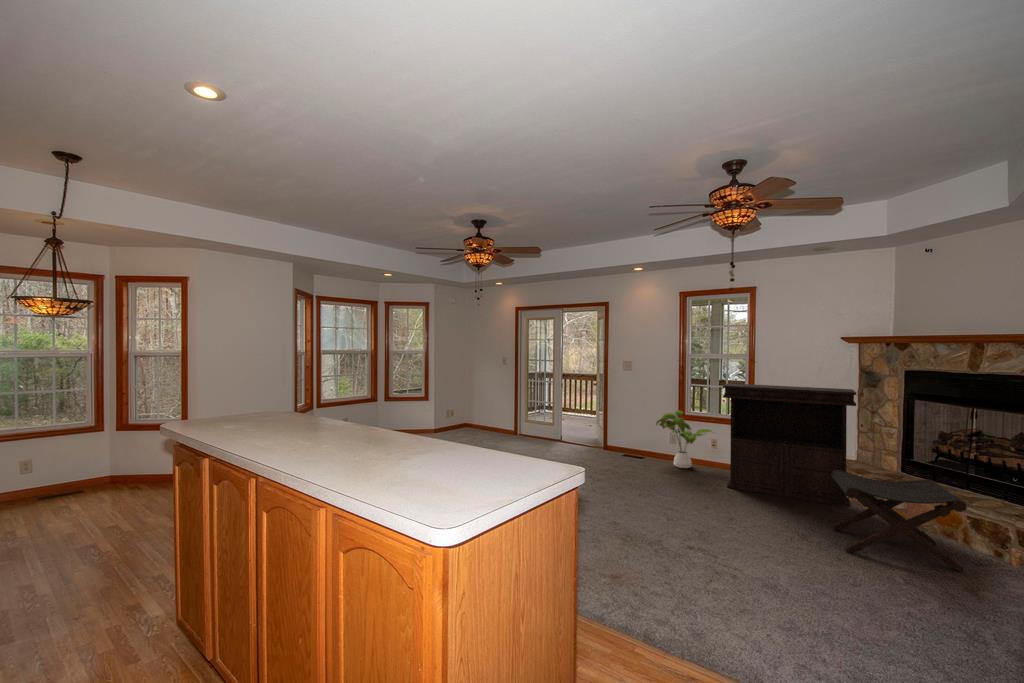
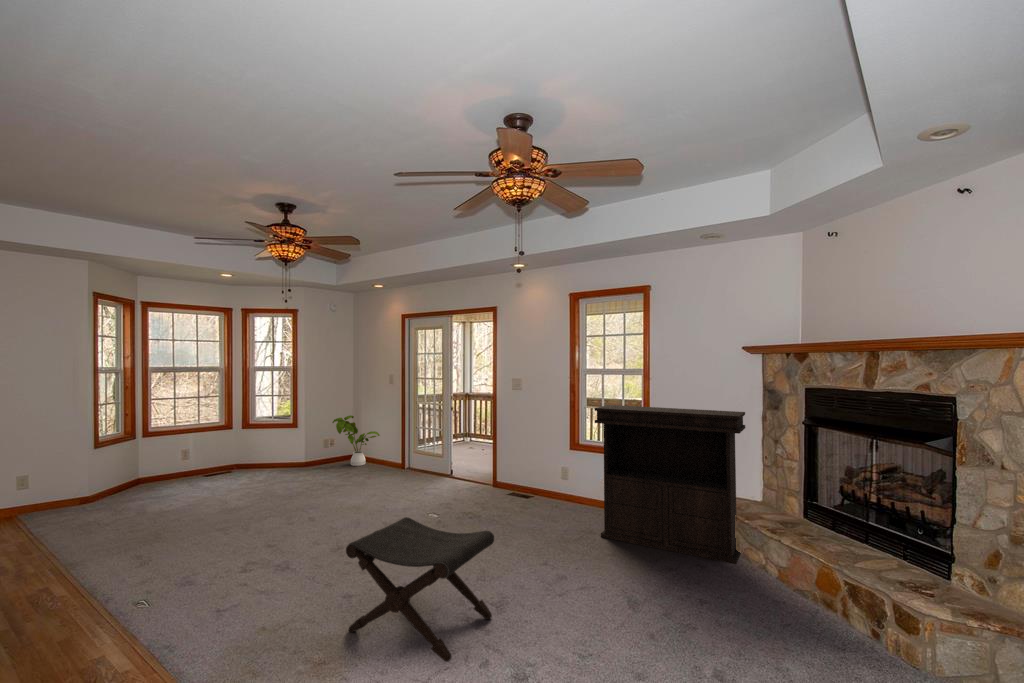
house plant: present [656,410,712,468] -> present [332,415,380,466]
footstool: present [831,470,967,572] -> present [346,517,494,662]

